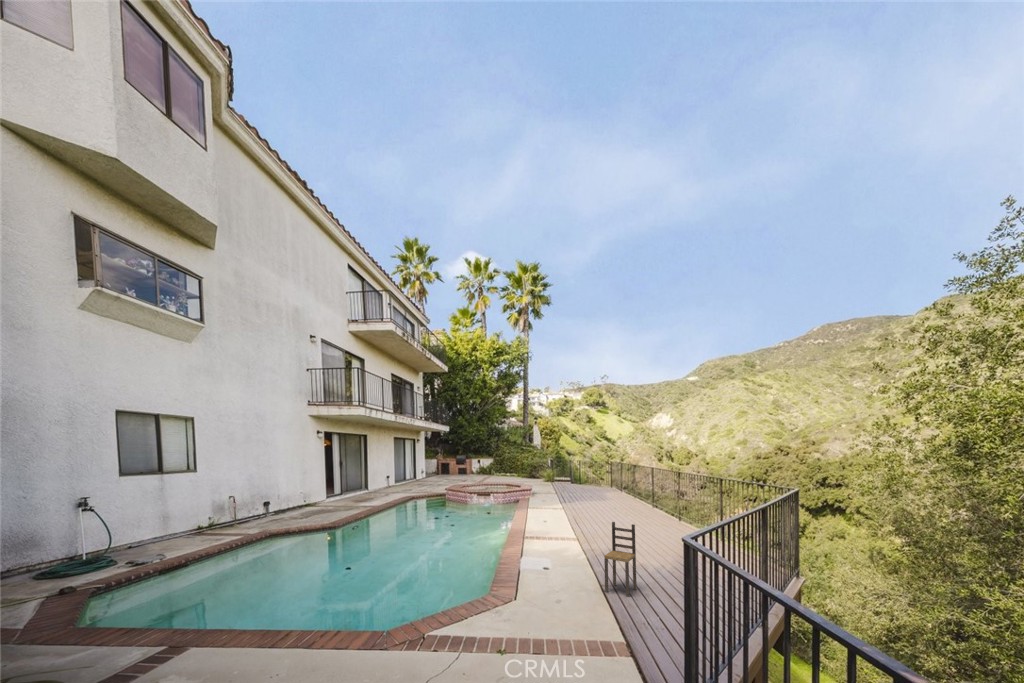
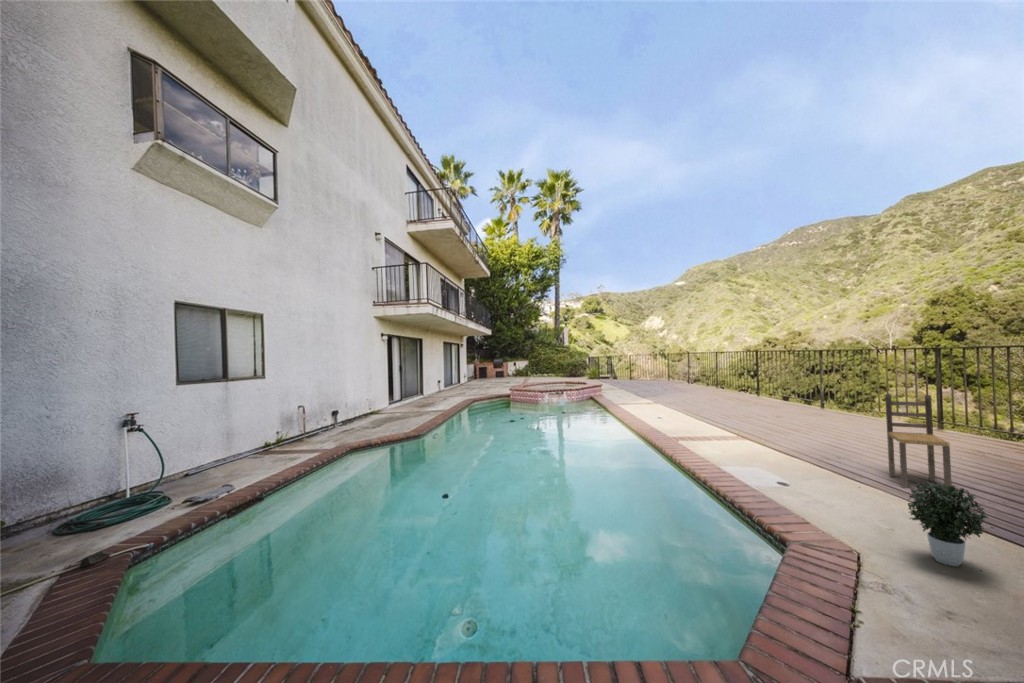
potted plant: none [521,576,553,628] -> present [908,482,988,566]

